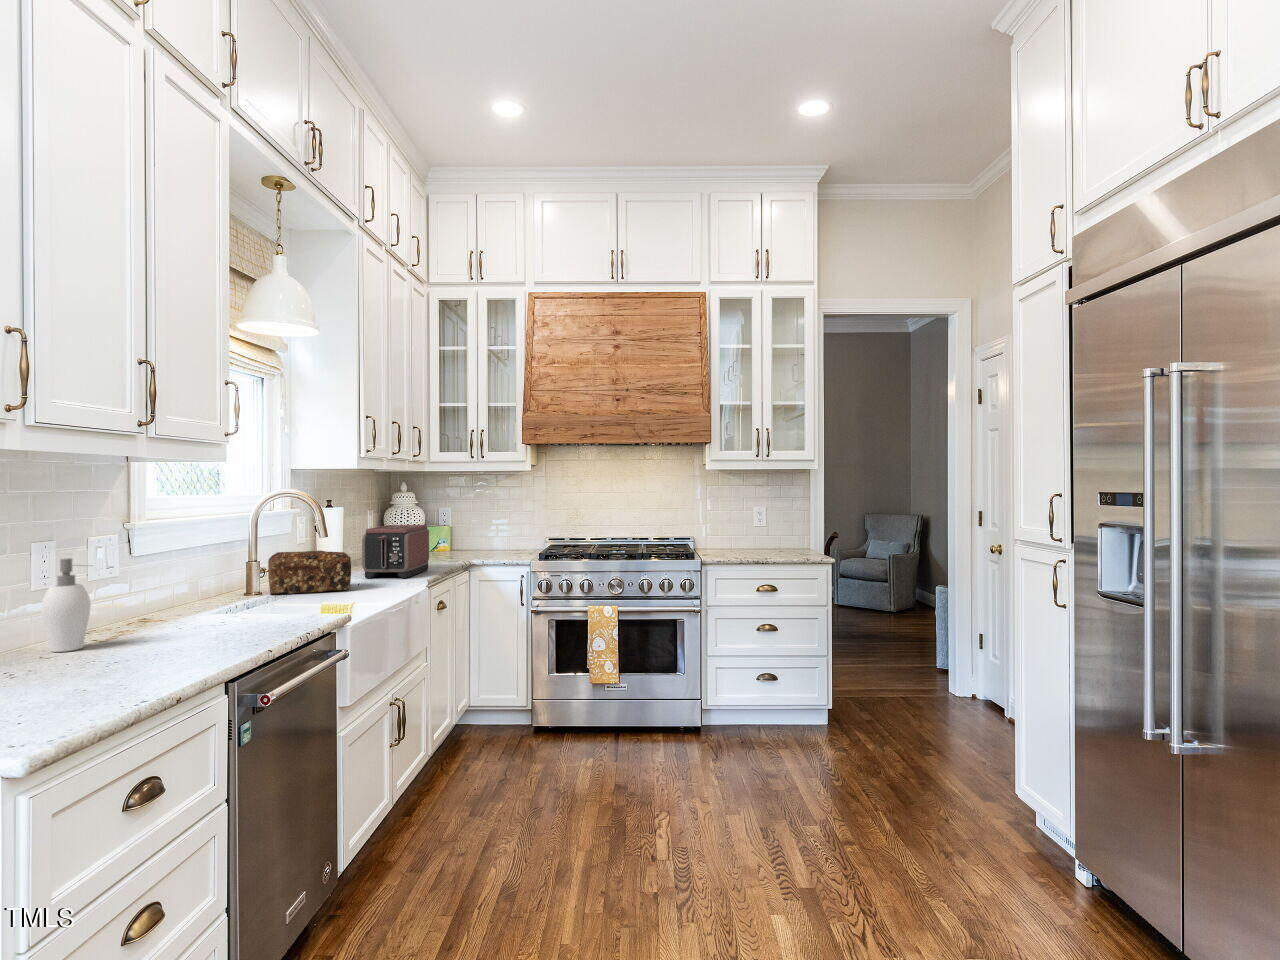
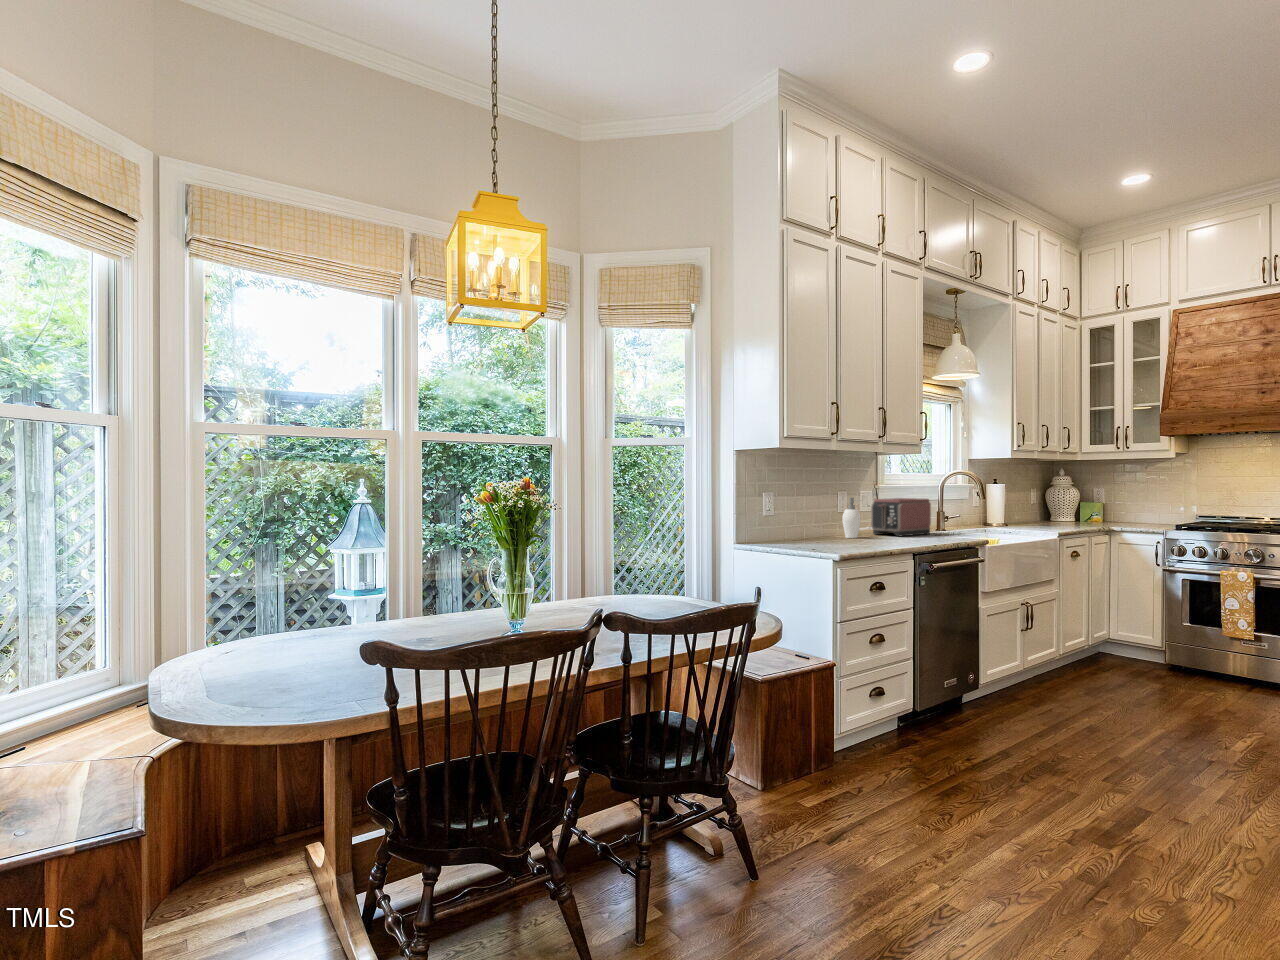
toaster: present [362,525,429,578] -> present [871,498,931,536]
bread loaf: present [268,551,351,595] -> none [949,507,1000,532]

